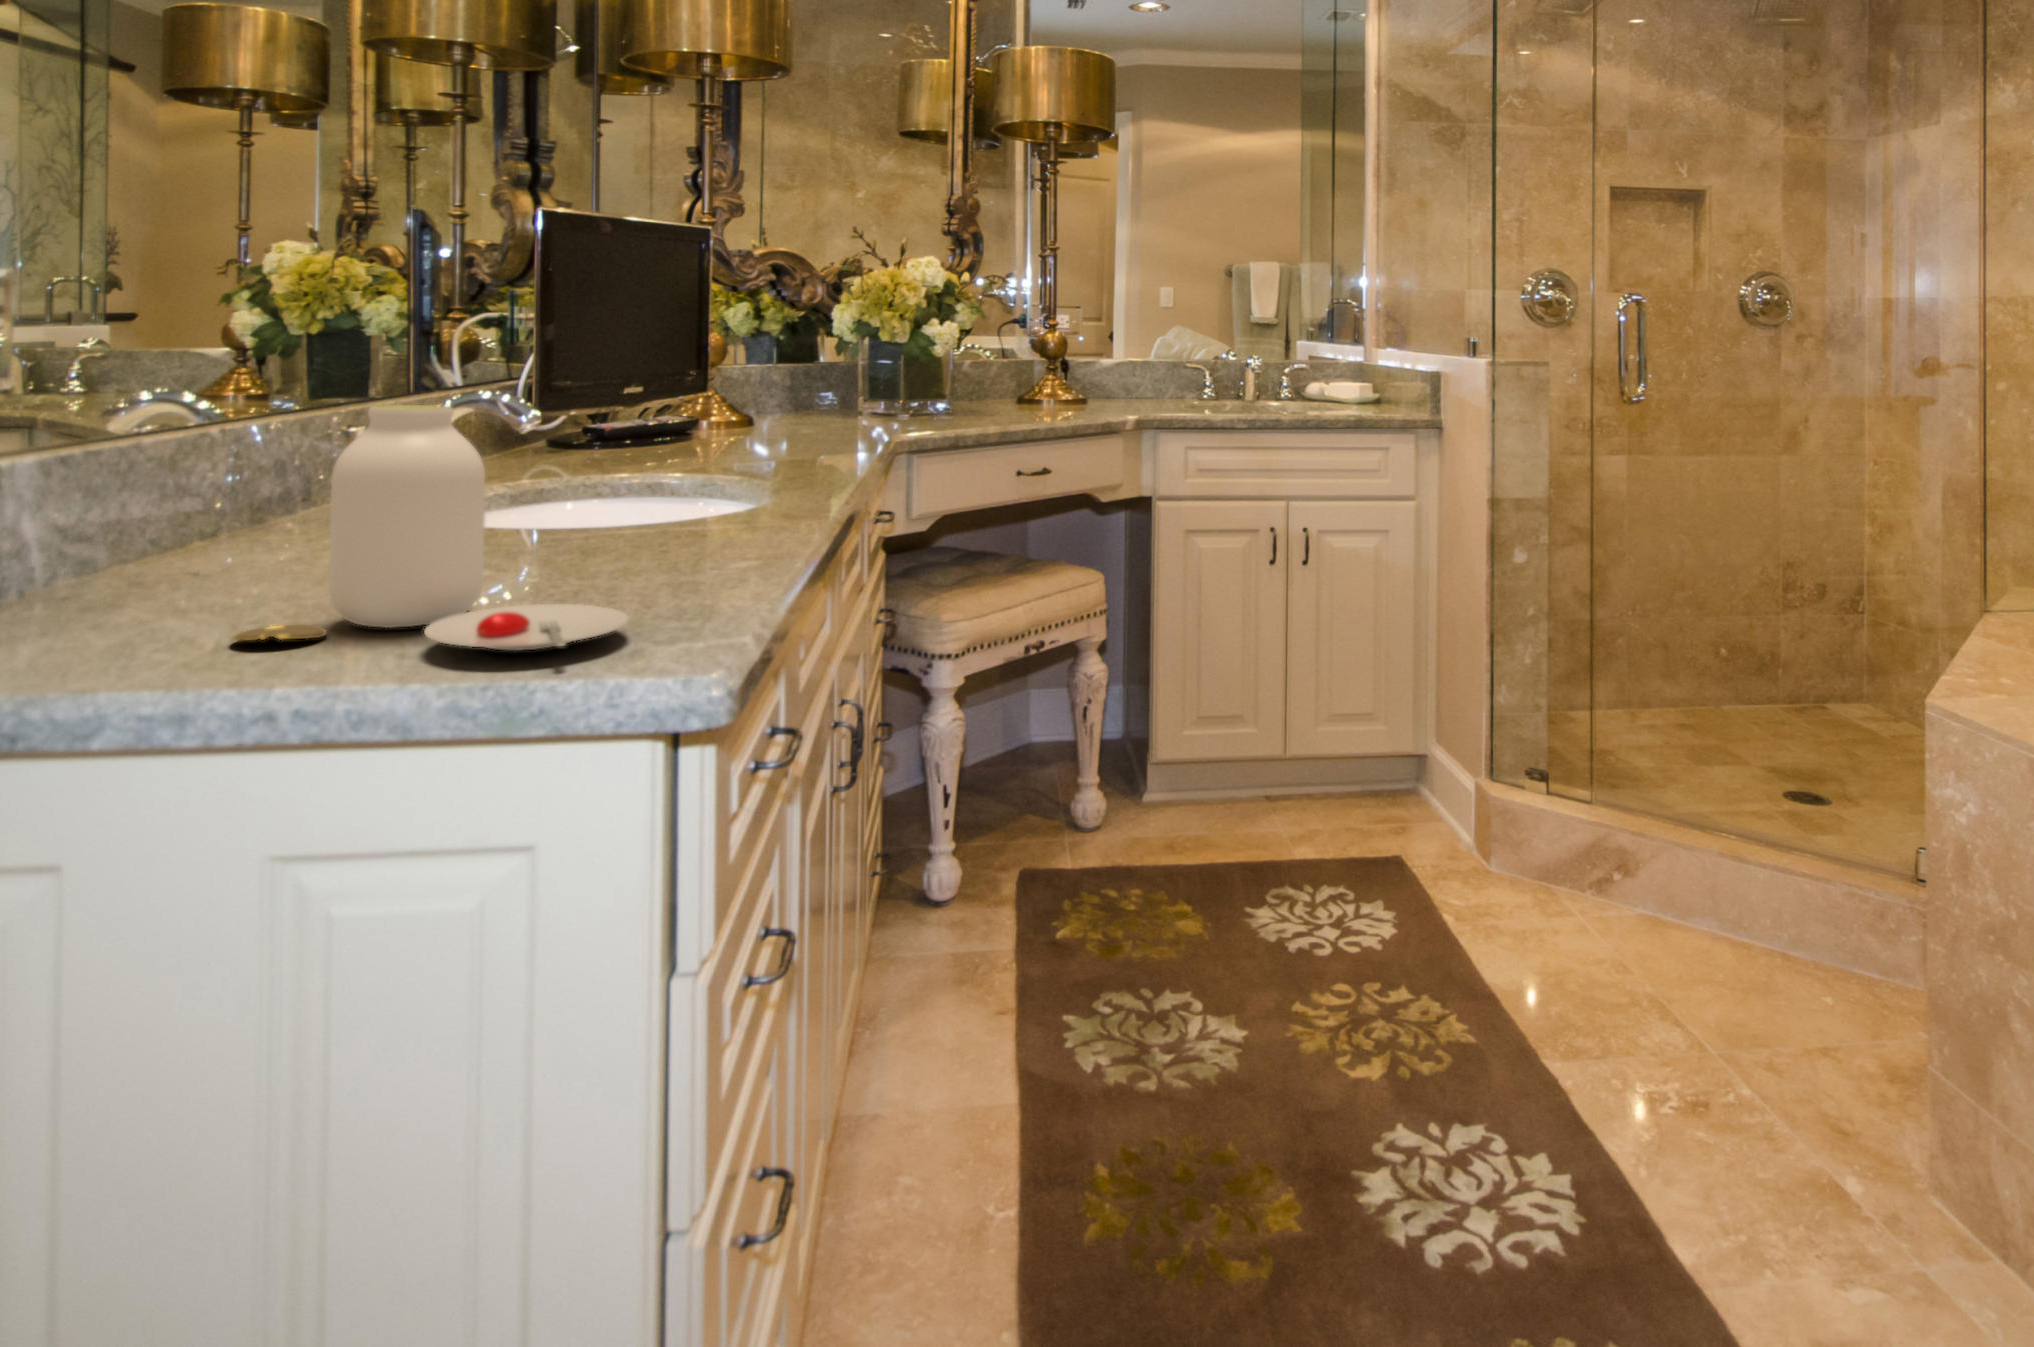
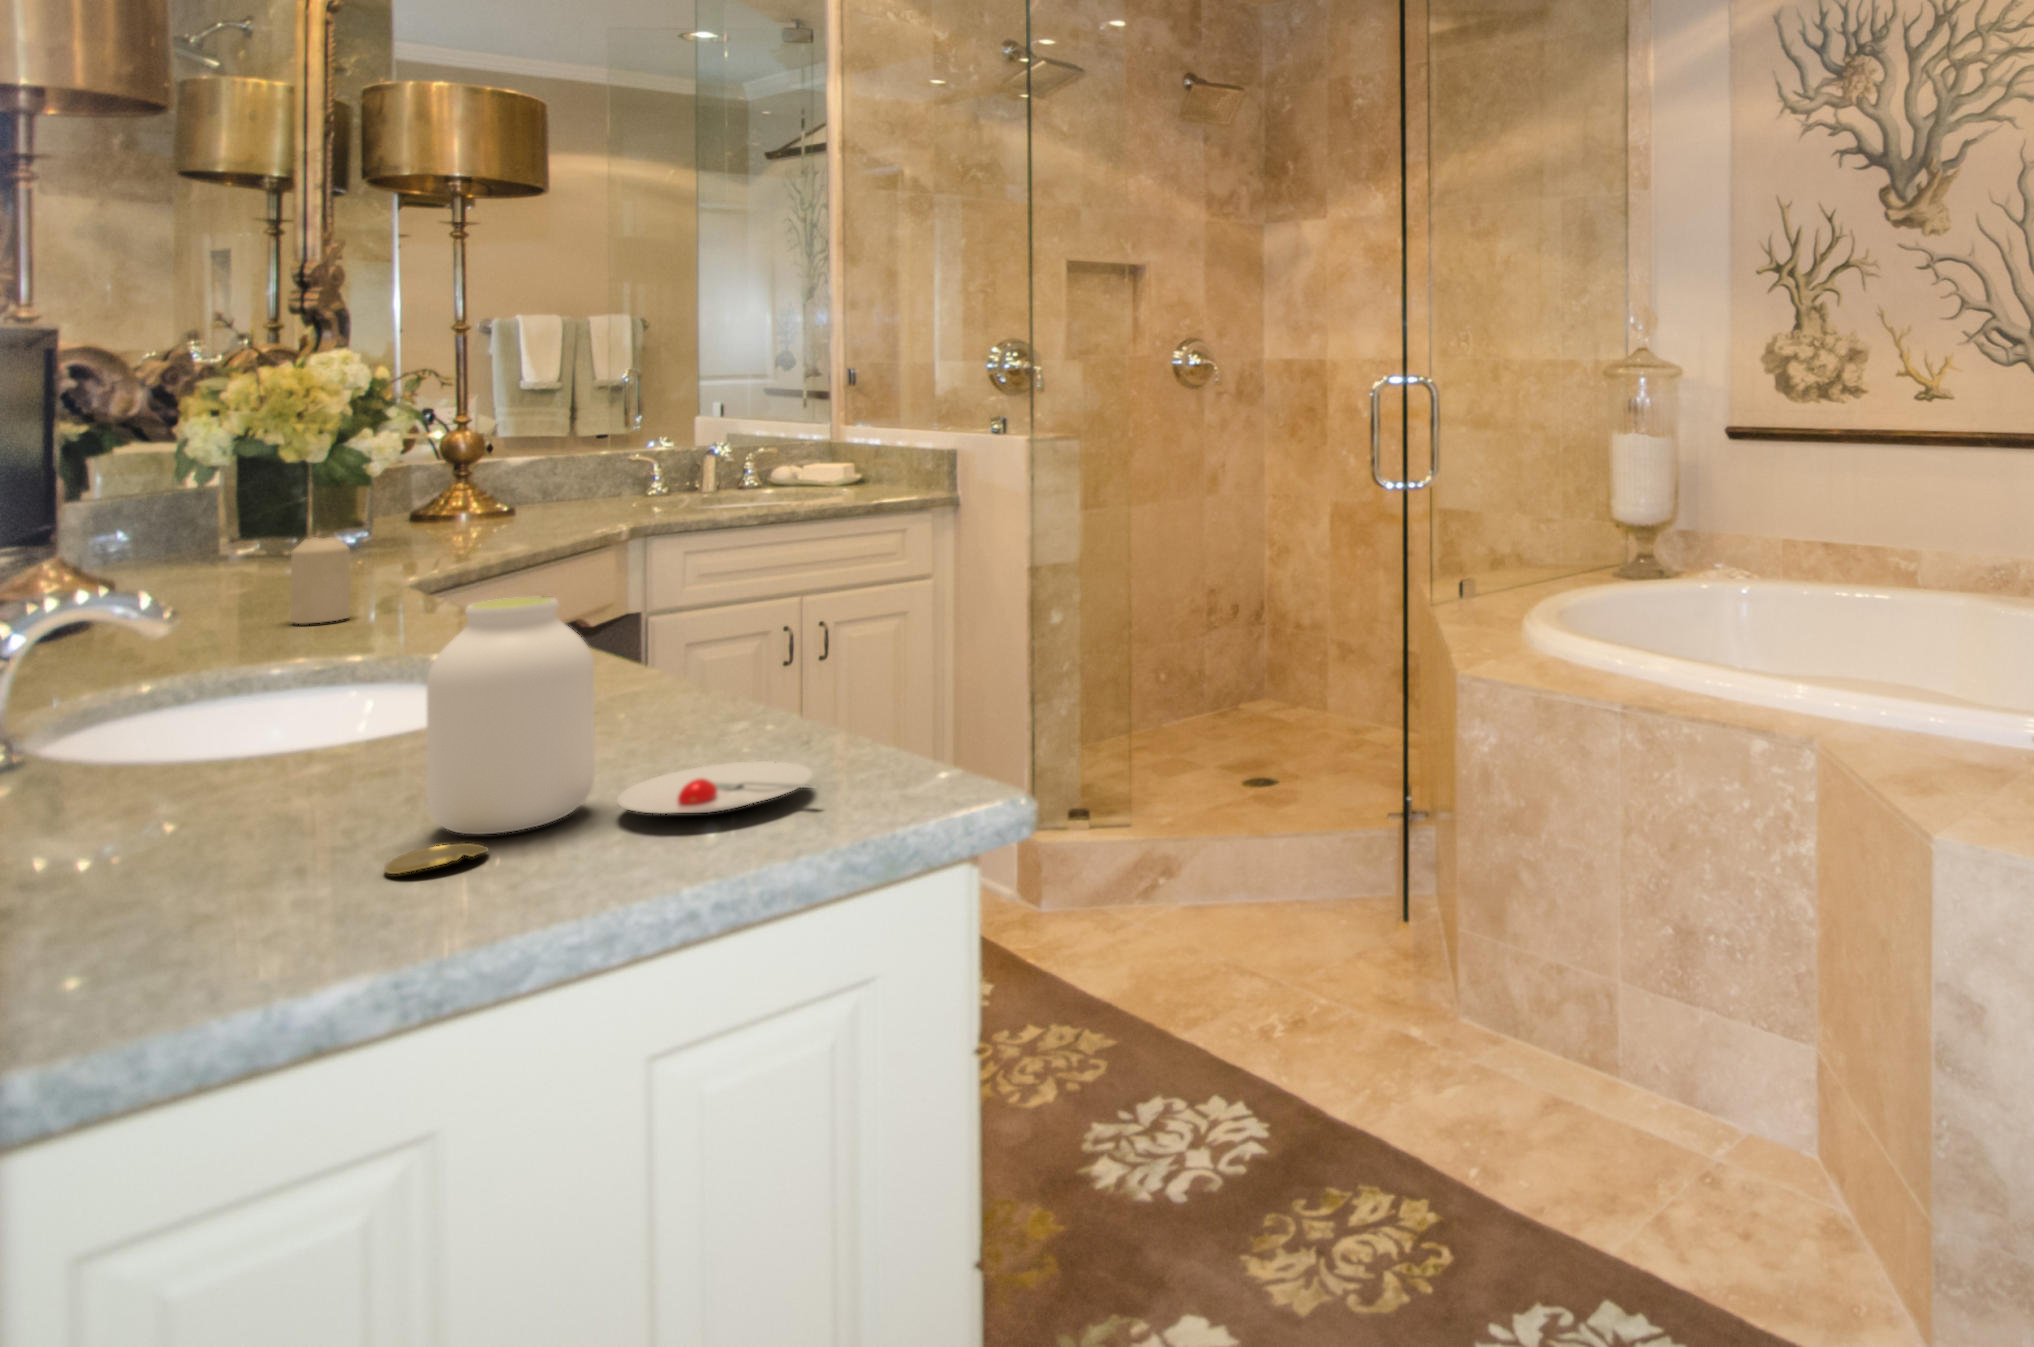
candle: none [770,390,809,458] -> present [291,537,350,624]

